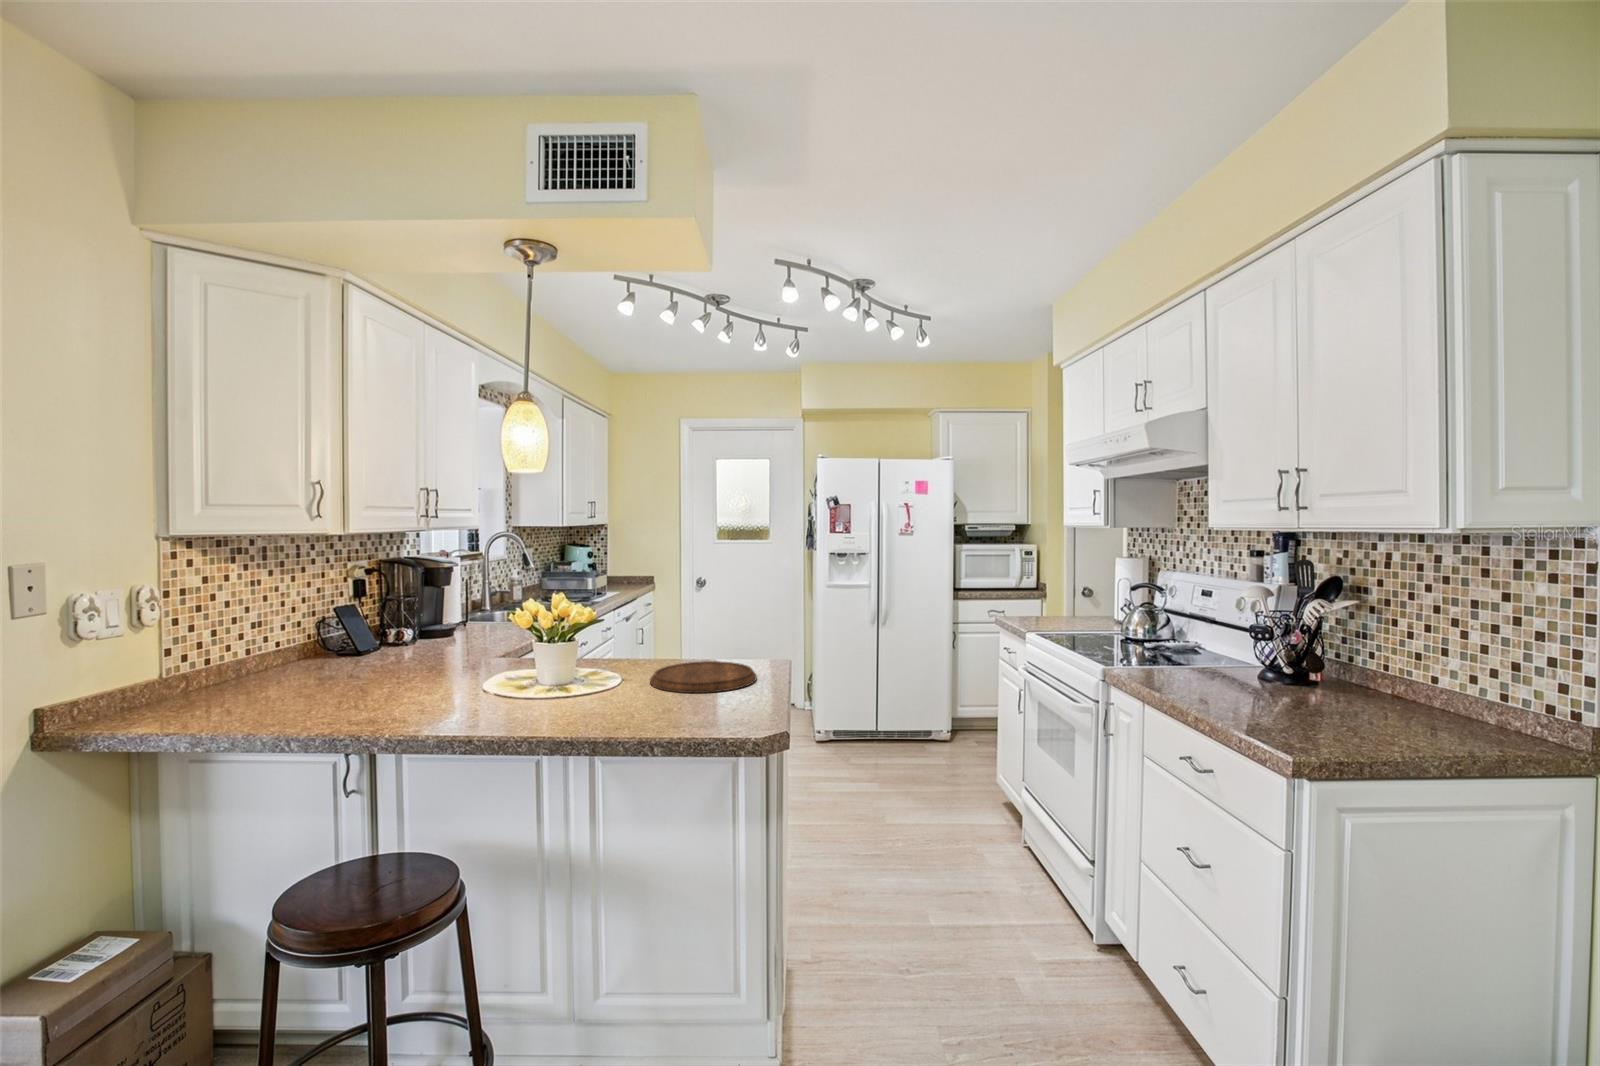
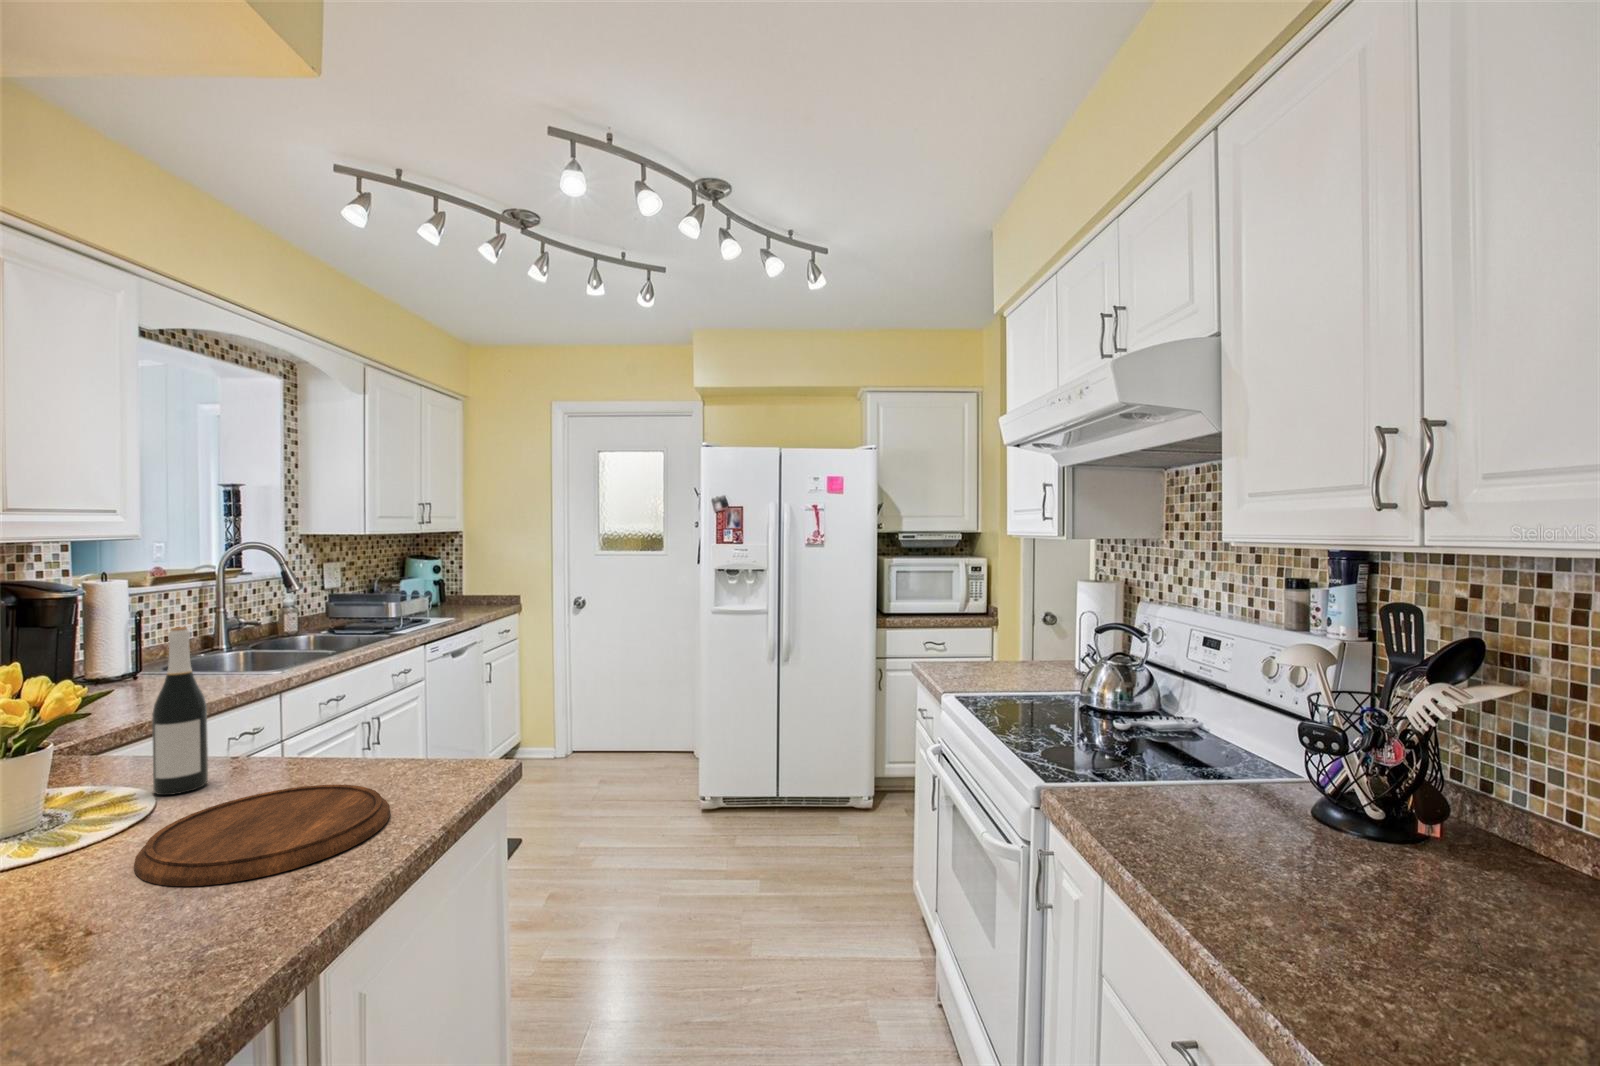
wine bottle: none [606,576,630,667] -> present [152,627,208,795]

